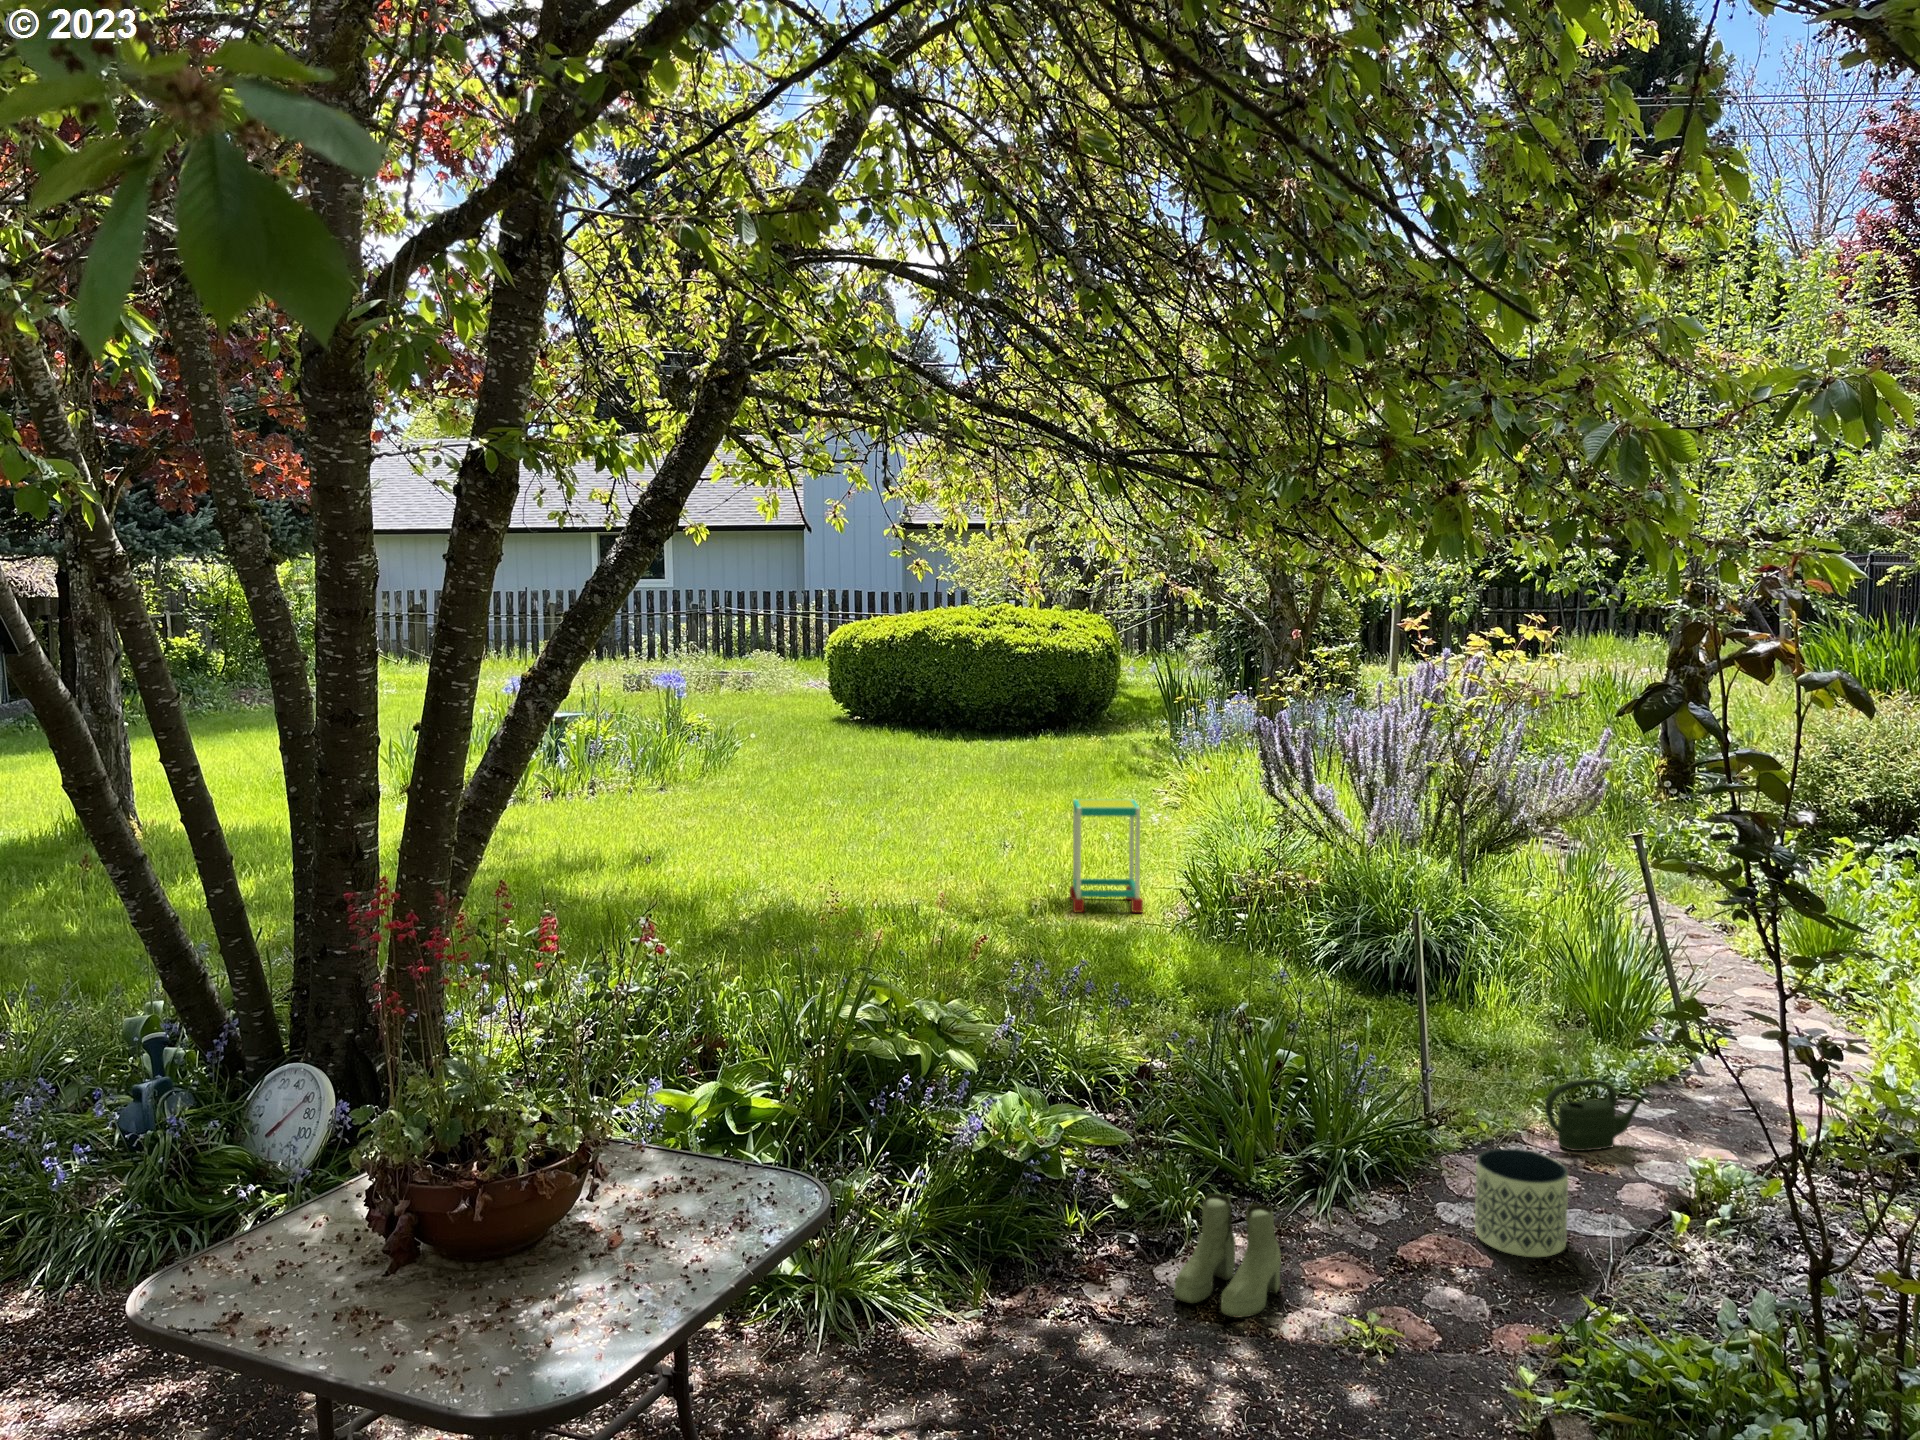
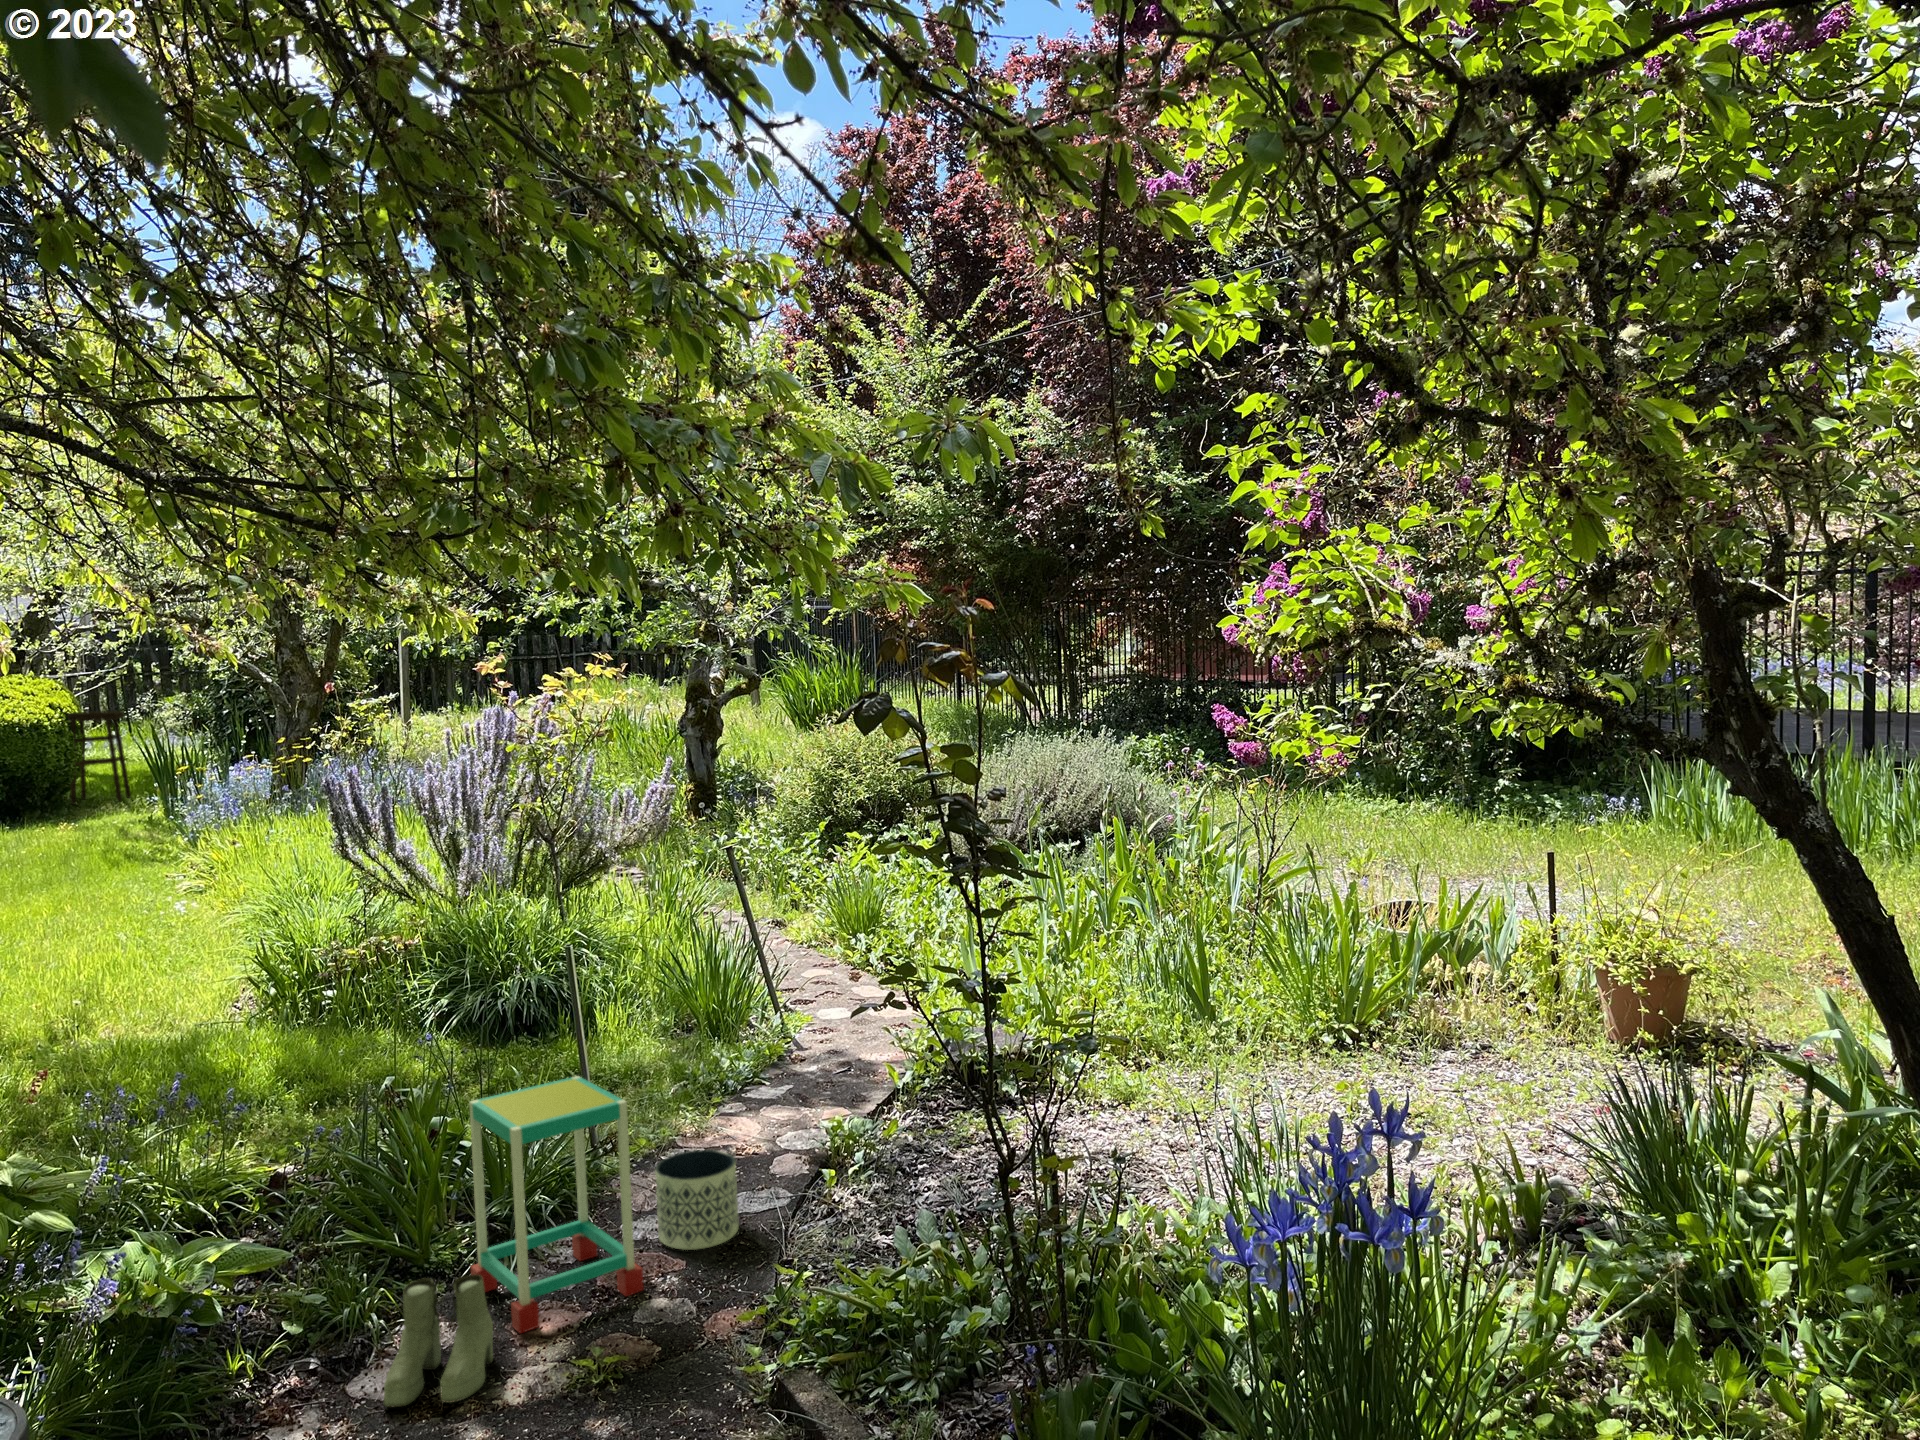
stool: none [1101,648,1145,725] -> present [67,711,131,804]
side table: present [1070,799,1143,913] -> present [469,1076,644,1333]
watering can: present [1545,1079,1650,1151] -> none [690,1073,771,1144]

